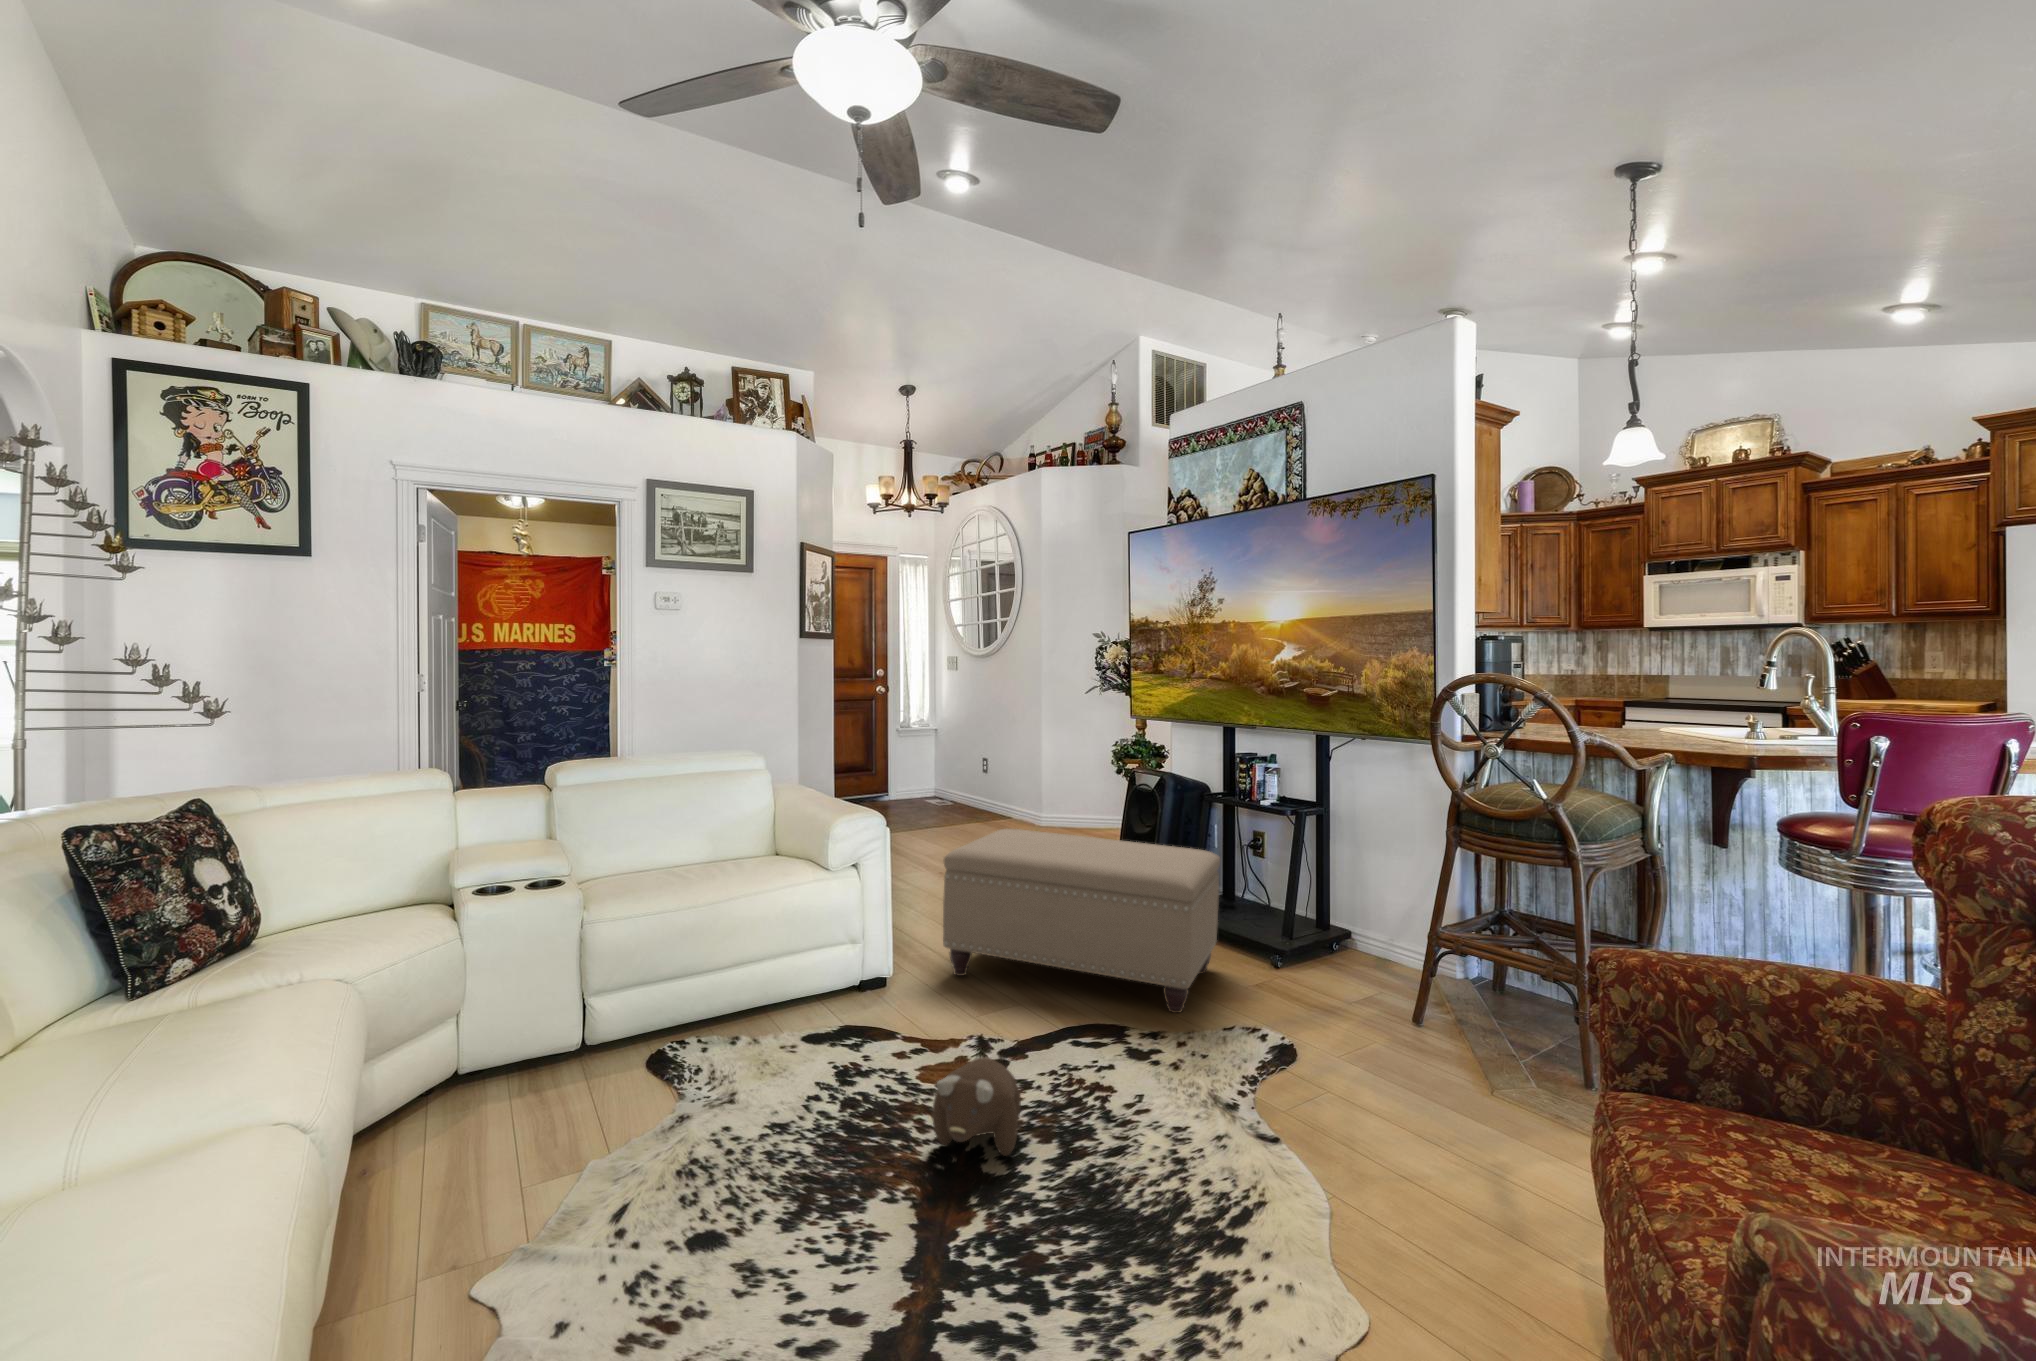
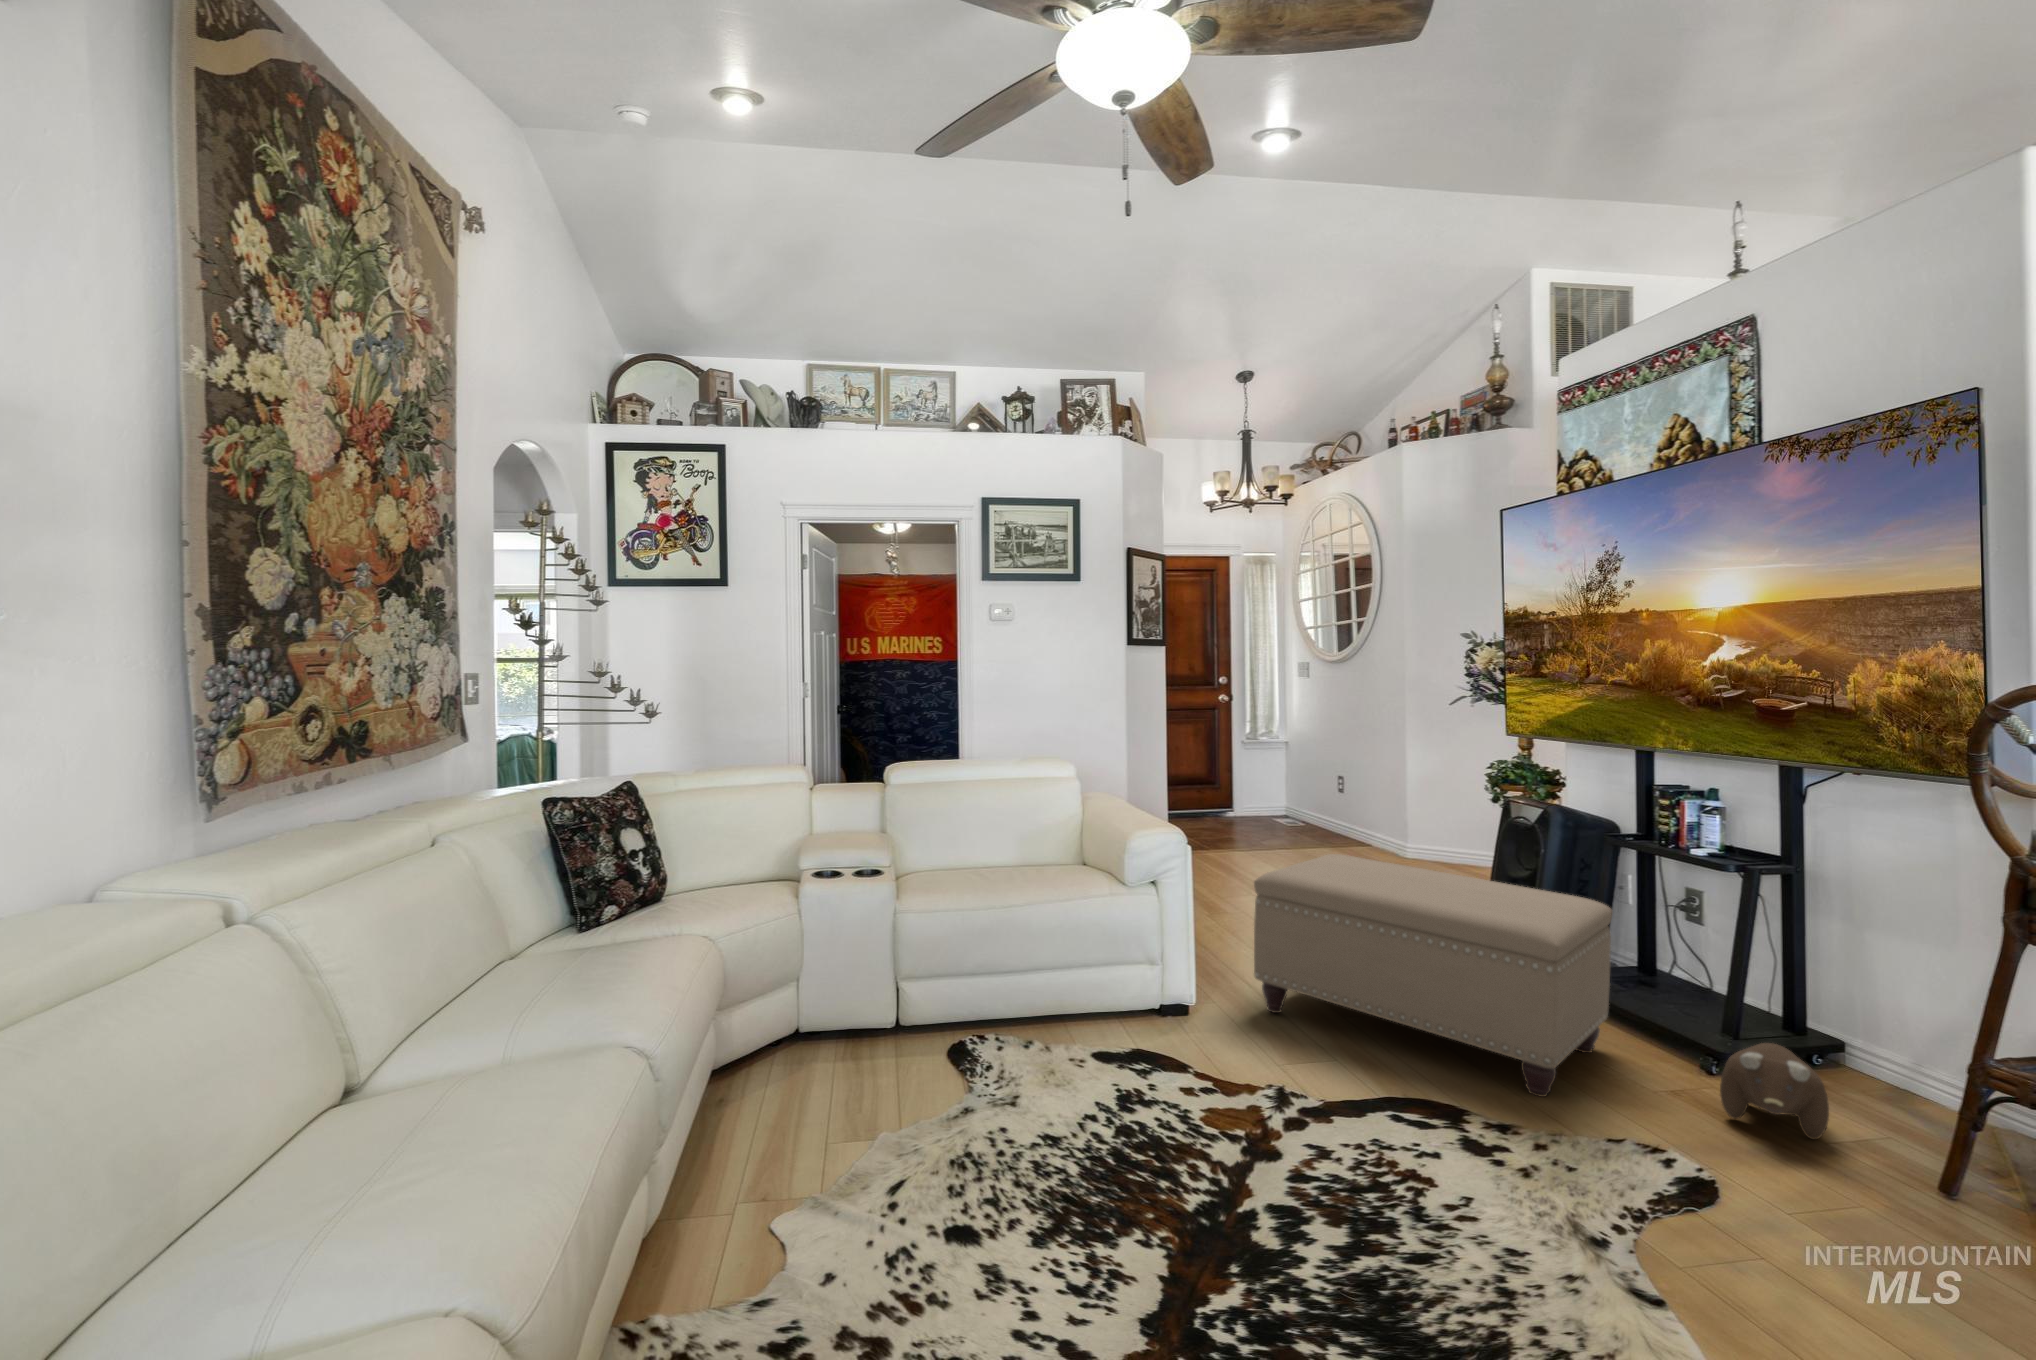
plush toy: present [932,1057,1021,1156] -> present [1720,1043,1829,1139]

